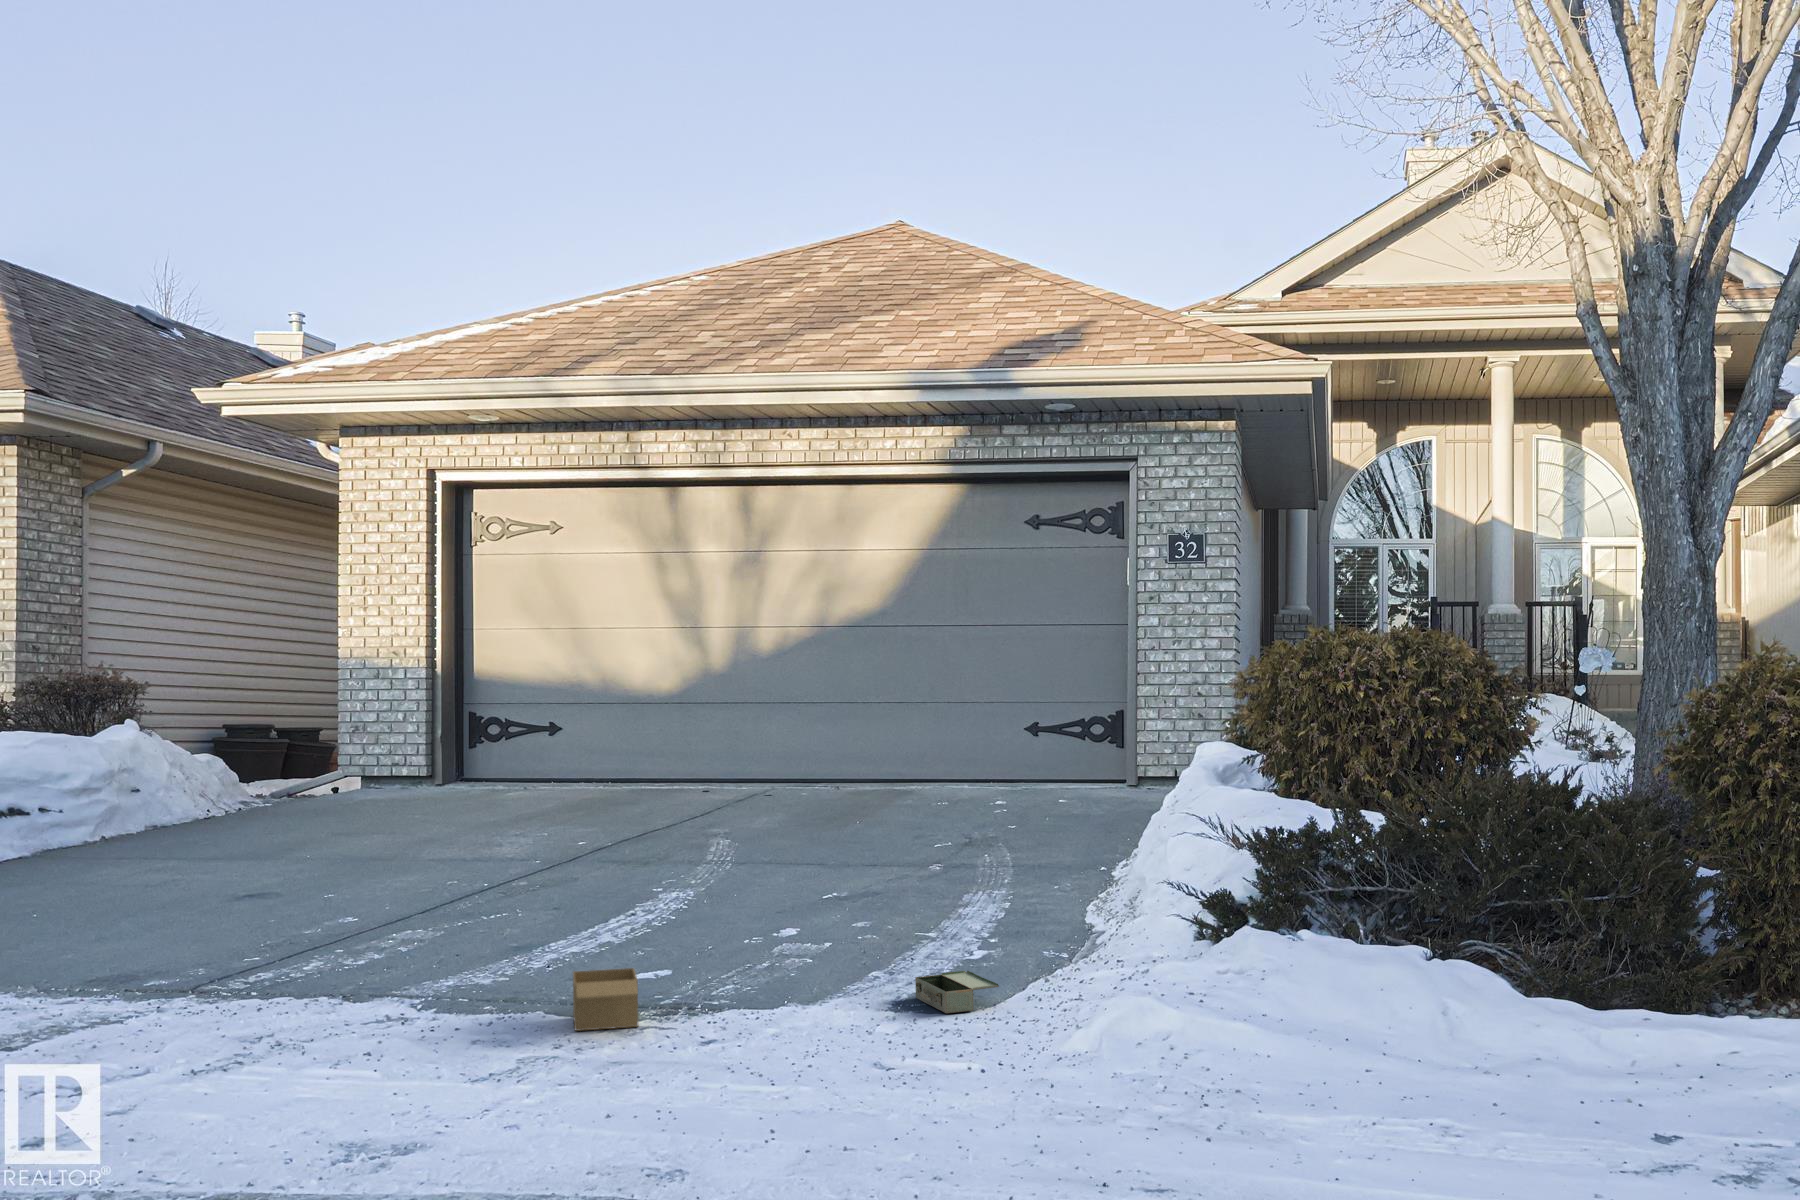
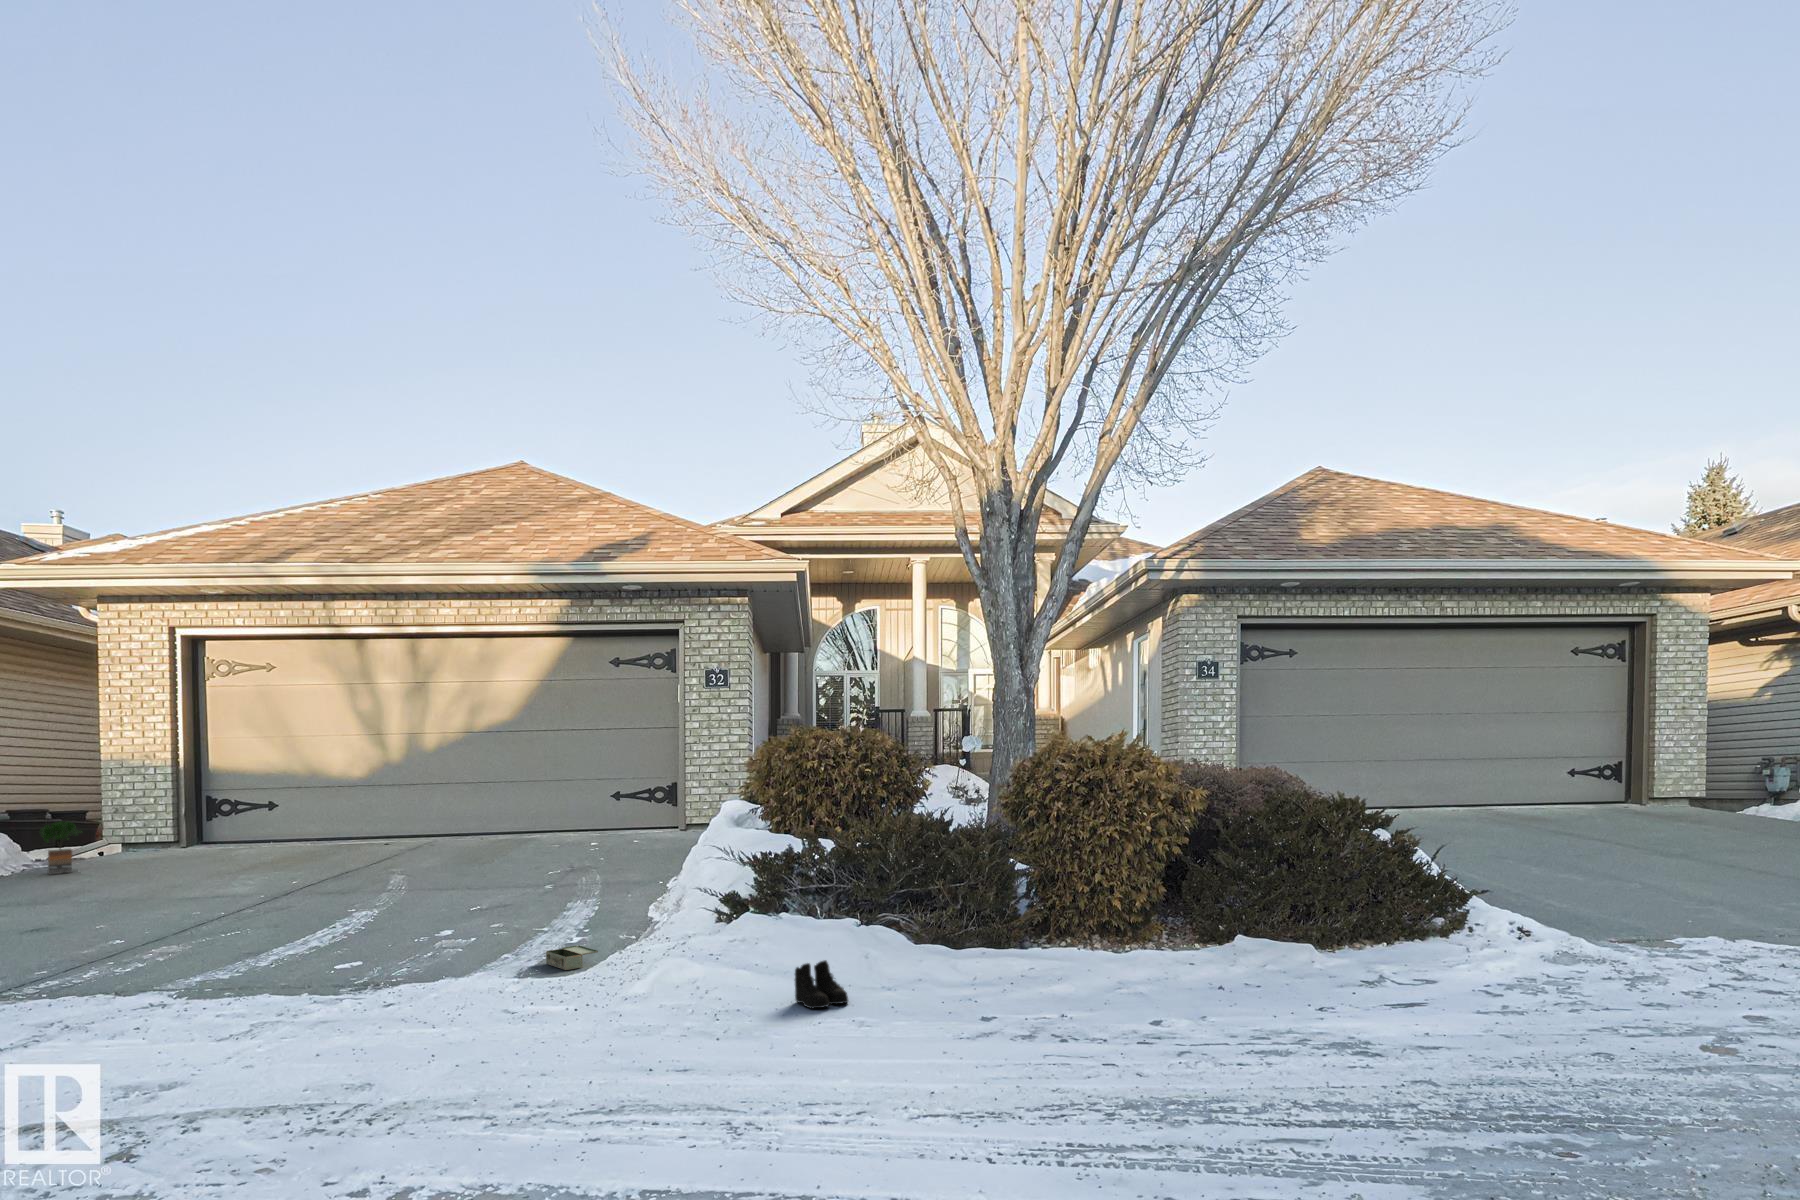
potted tree: none [282,730,335,800] -> present [40,822,81,875]
cardboard box: present [573,968,638,1031] -> none [321,958,369,999]
boots: none [1355,1052,1465,1145] -> present [795,960,848,1008]

